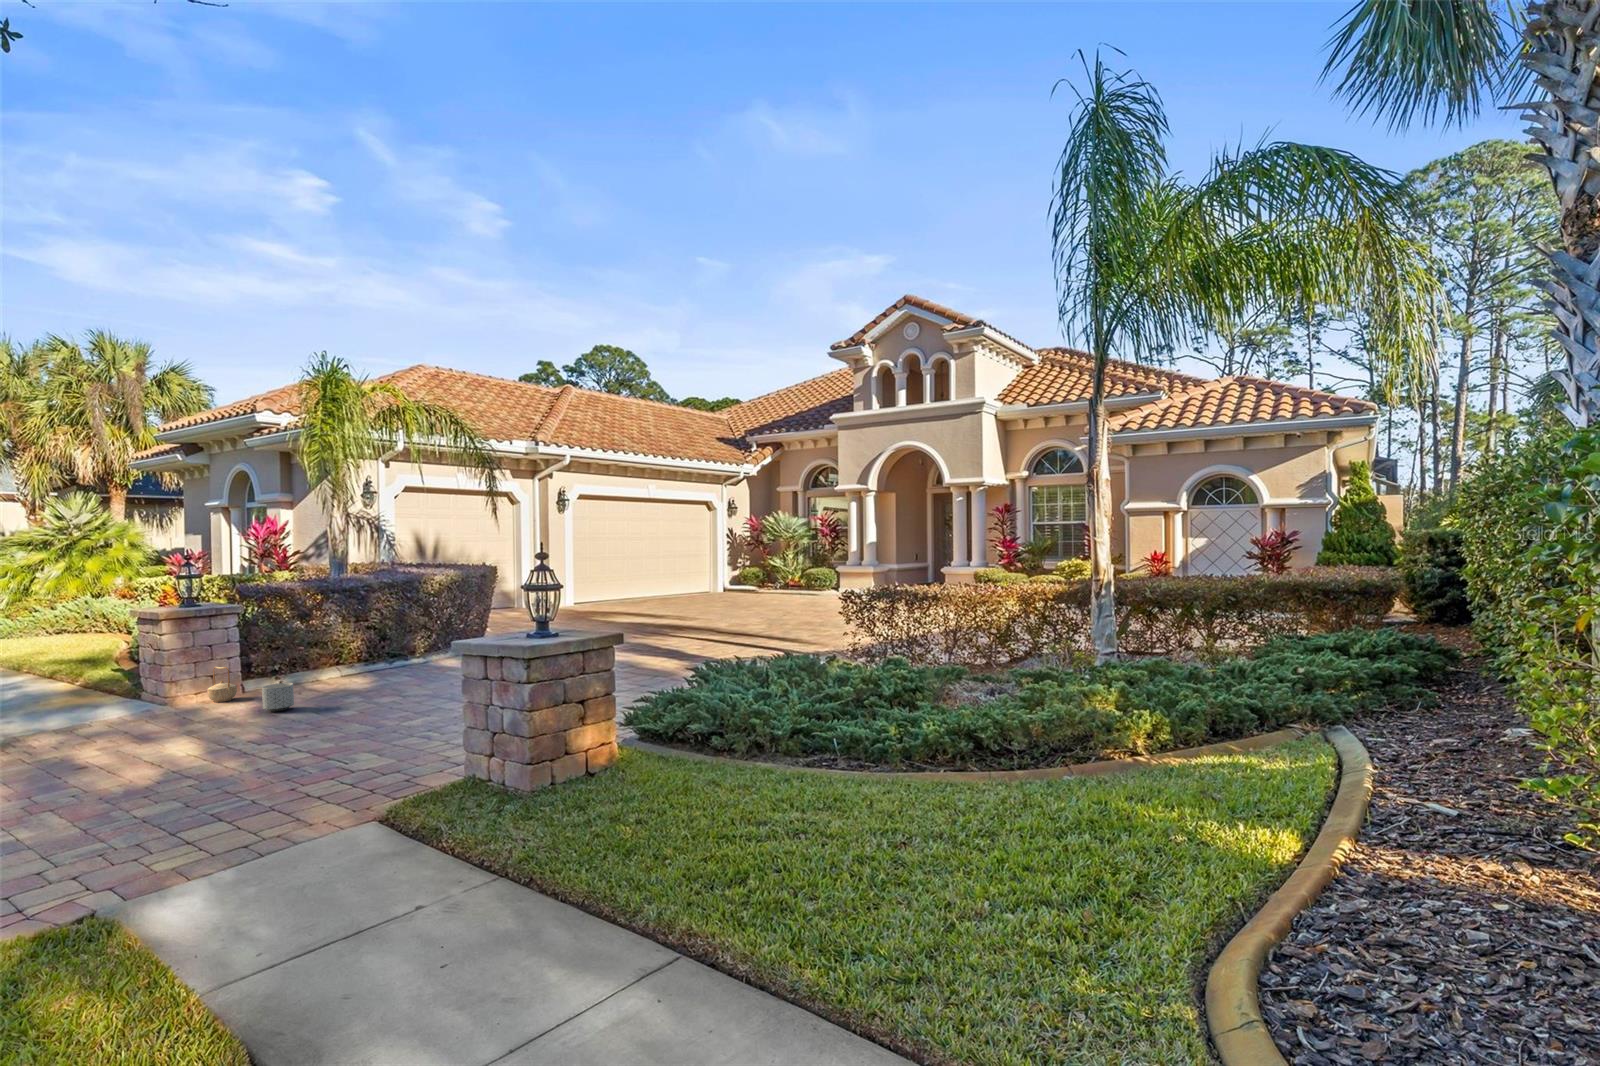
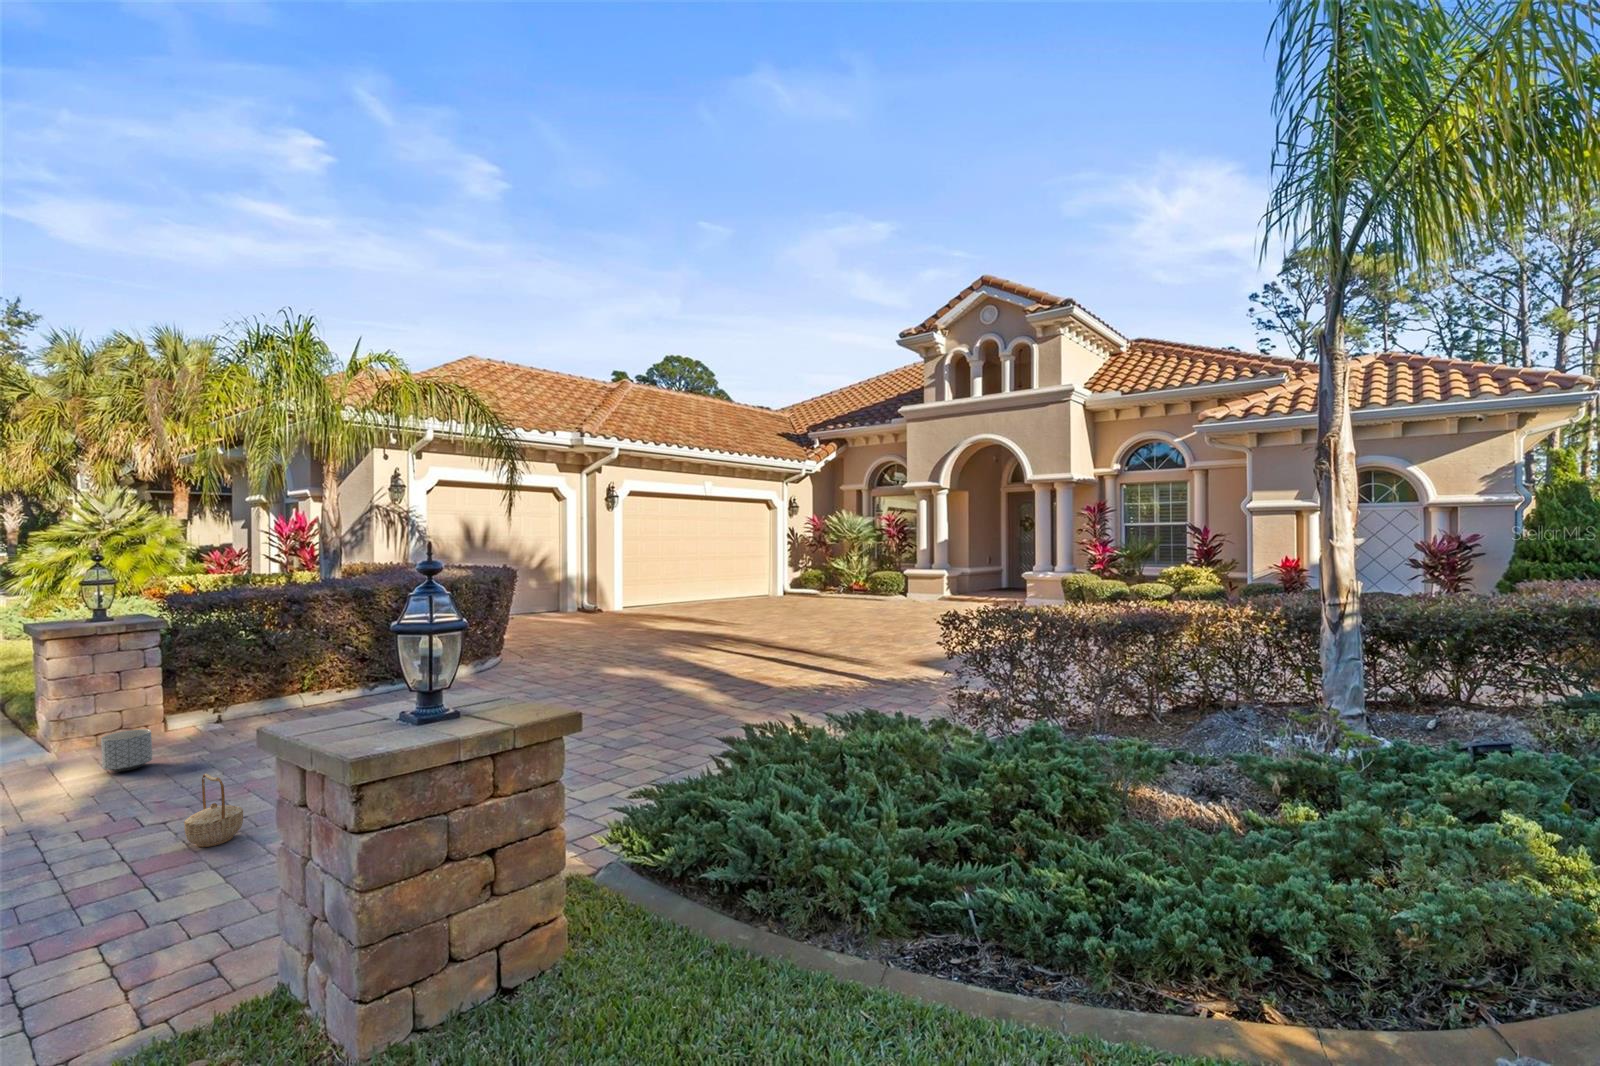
basket: present [207,667,237,702] -> present [184,774,243,847]

